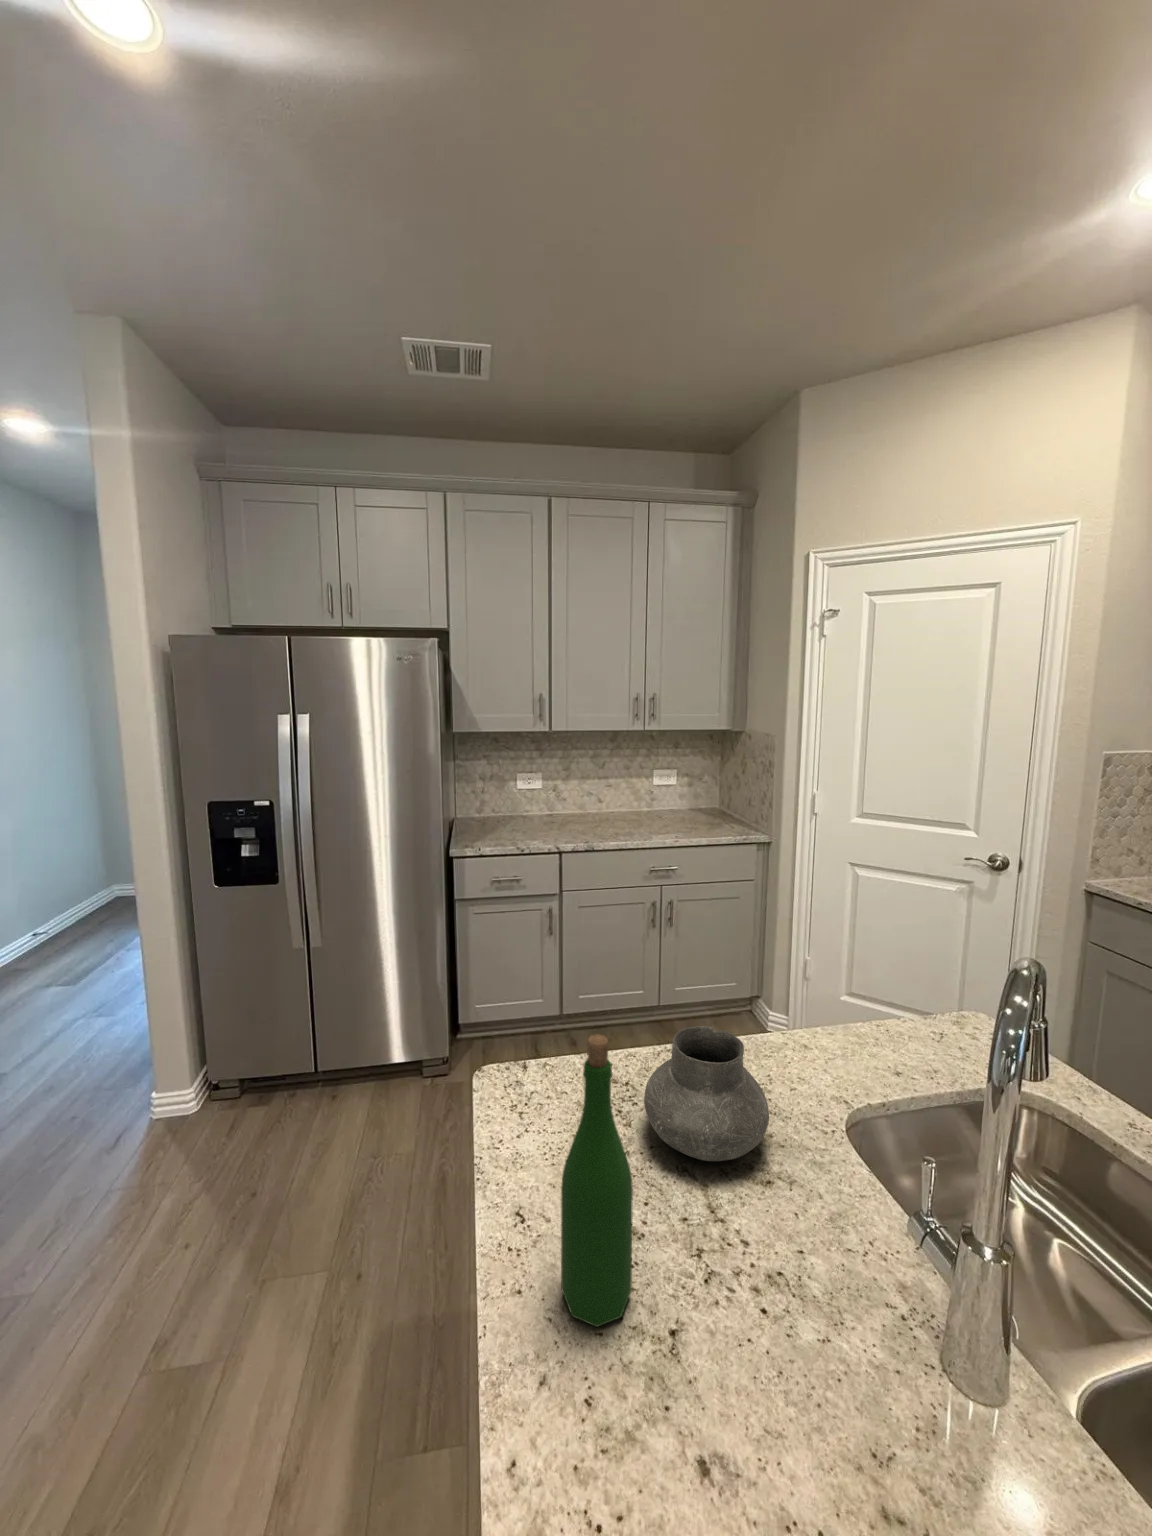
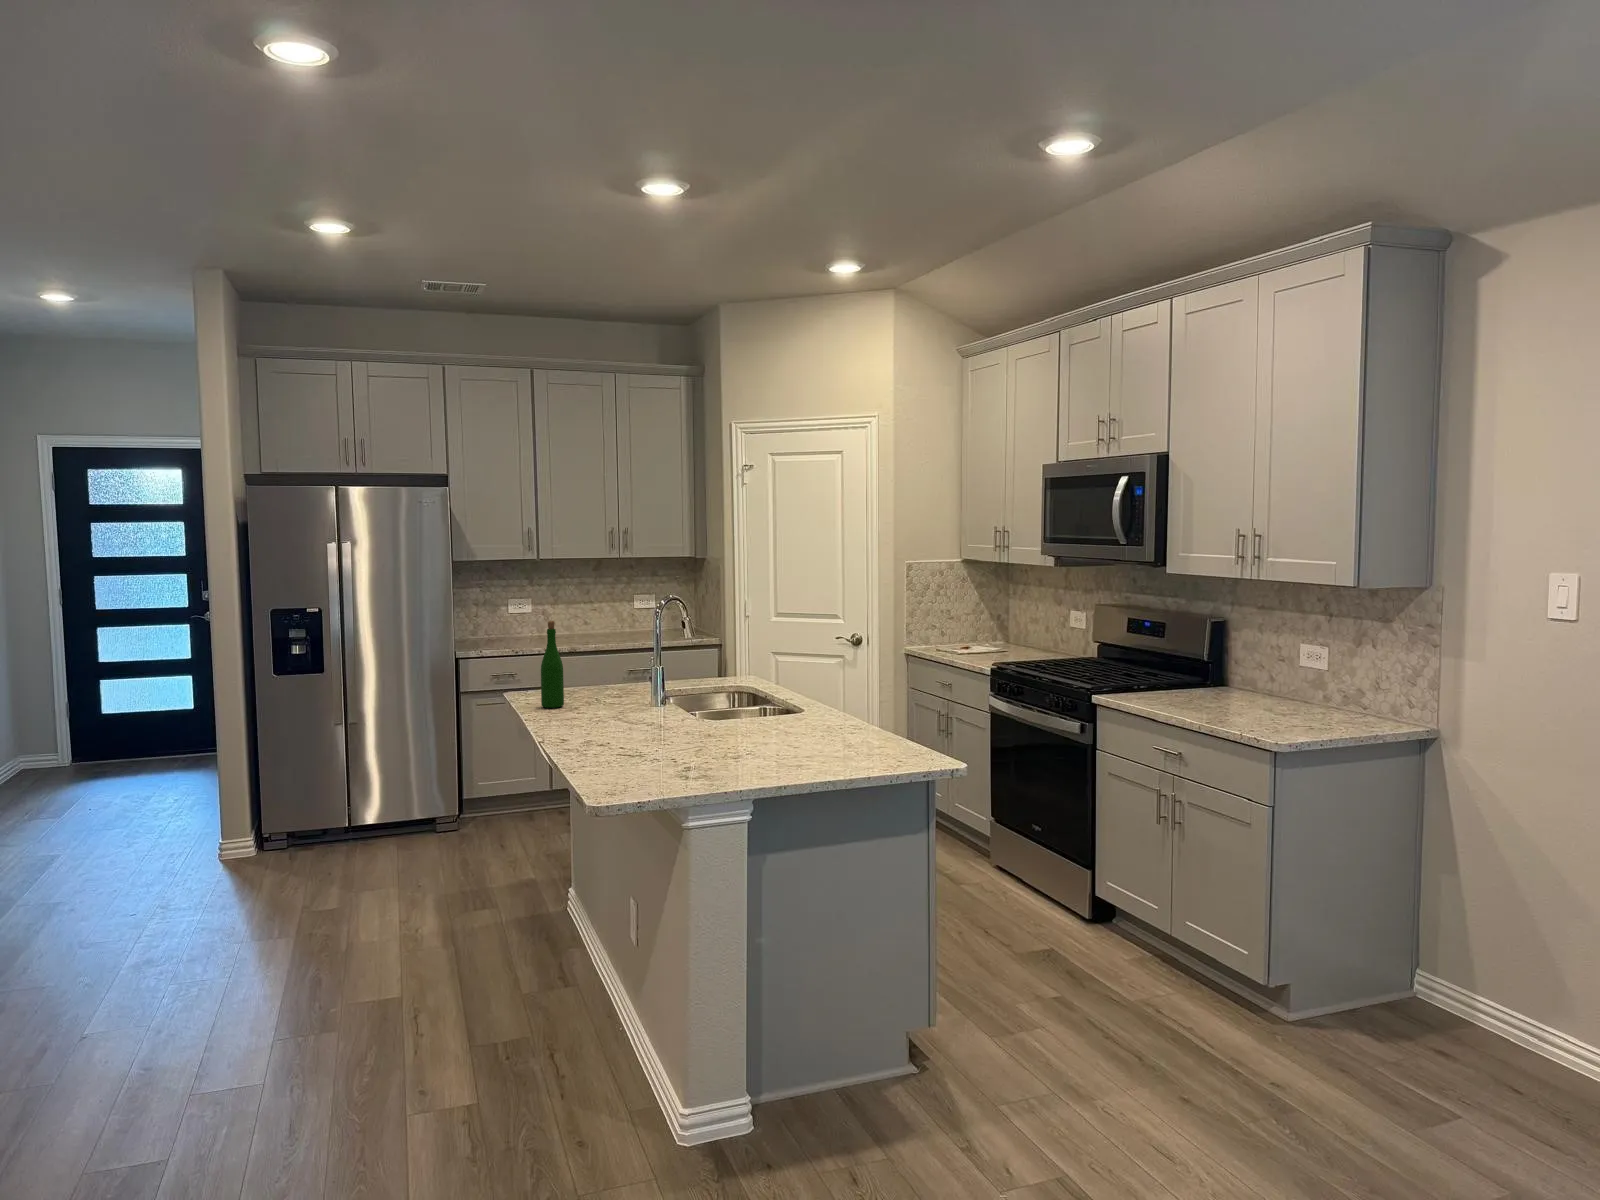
vase: present [644,1026,769,1161] -> none [576,655,625,696]

